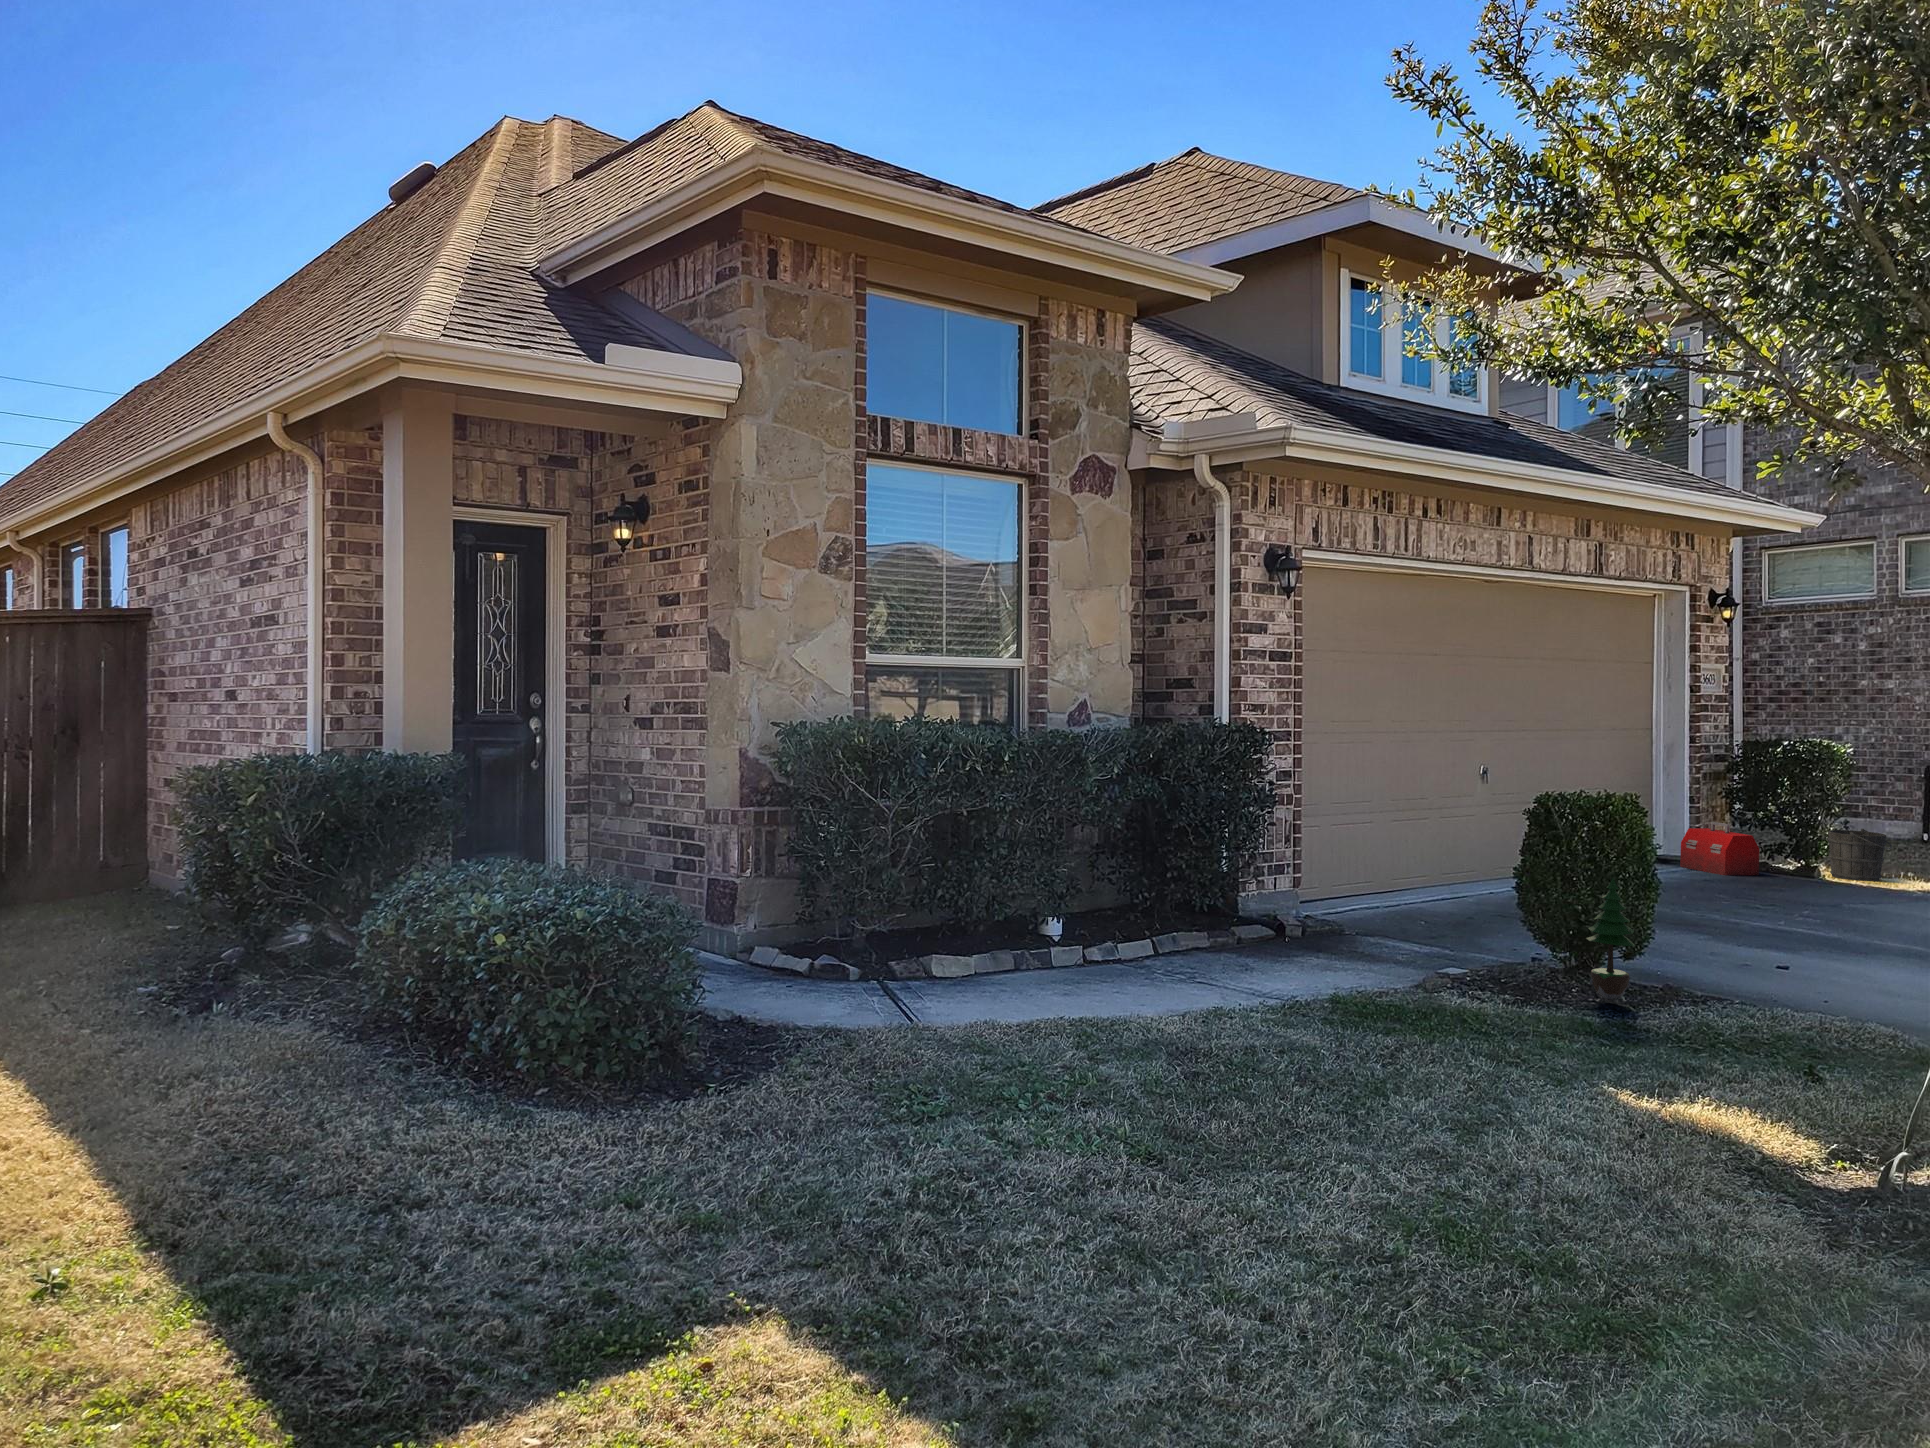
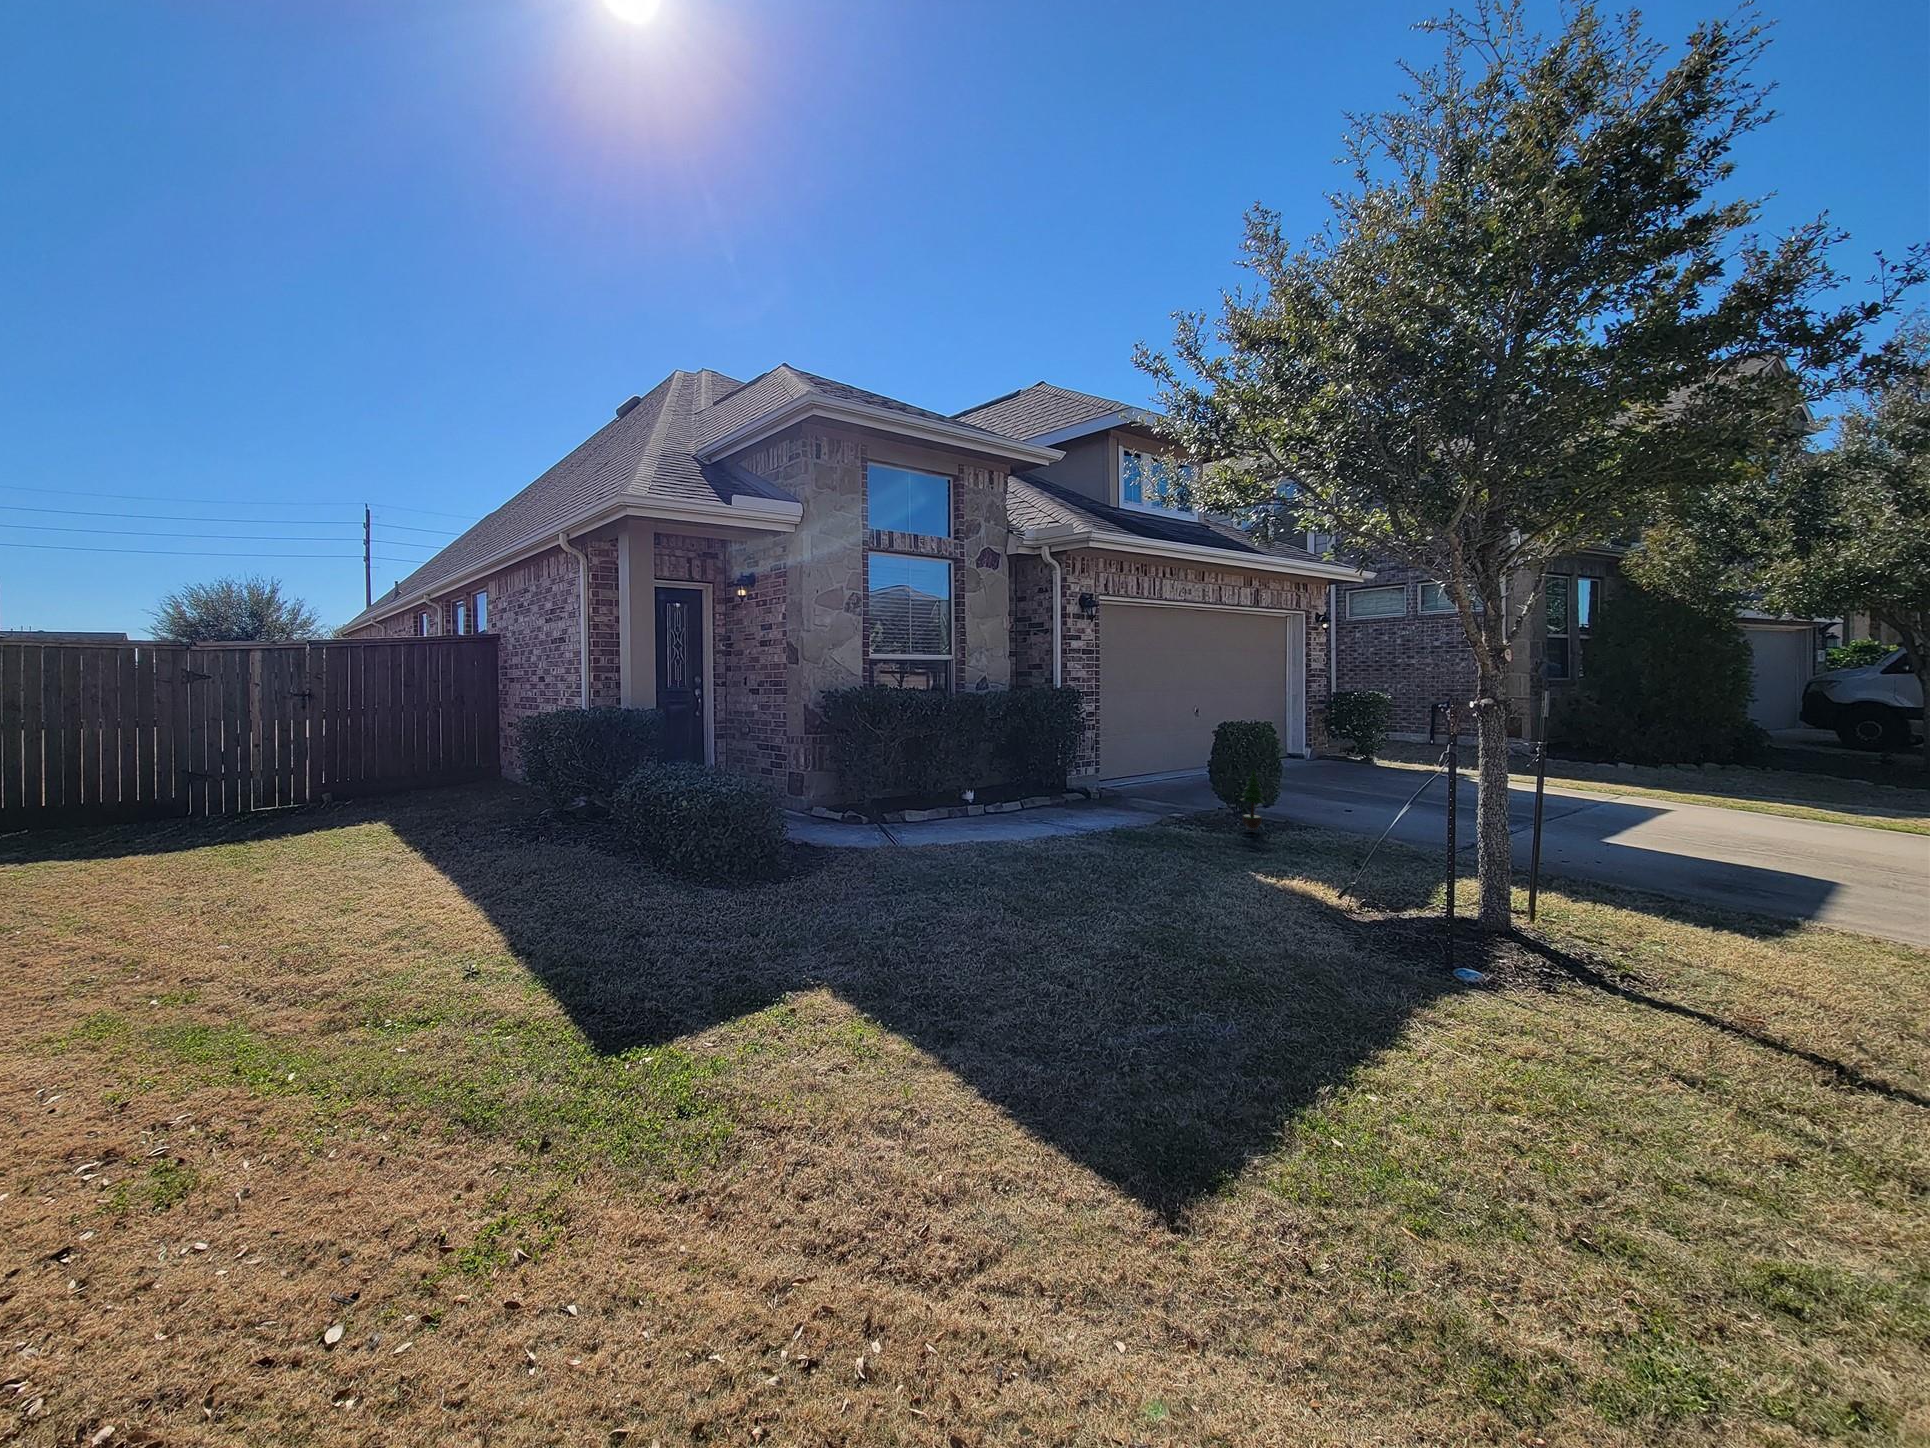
toolbox: present [1680,822,1760,876] -> none [1304,737,1345,765]
bucket: present [1827,829,1892,881] -> none [1381,740,1414,767]

